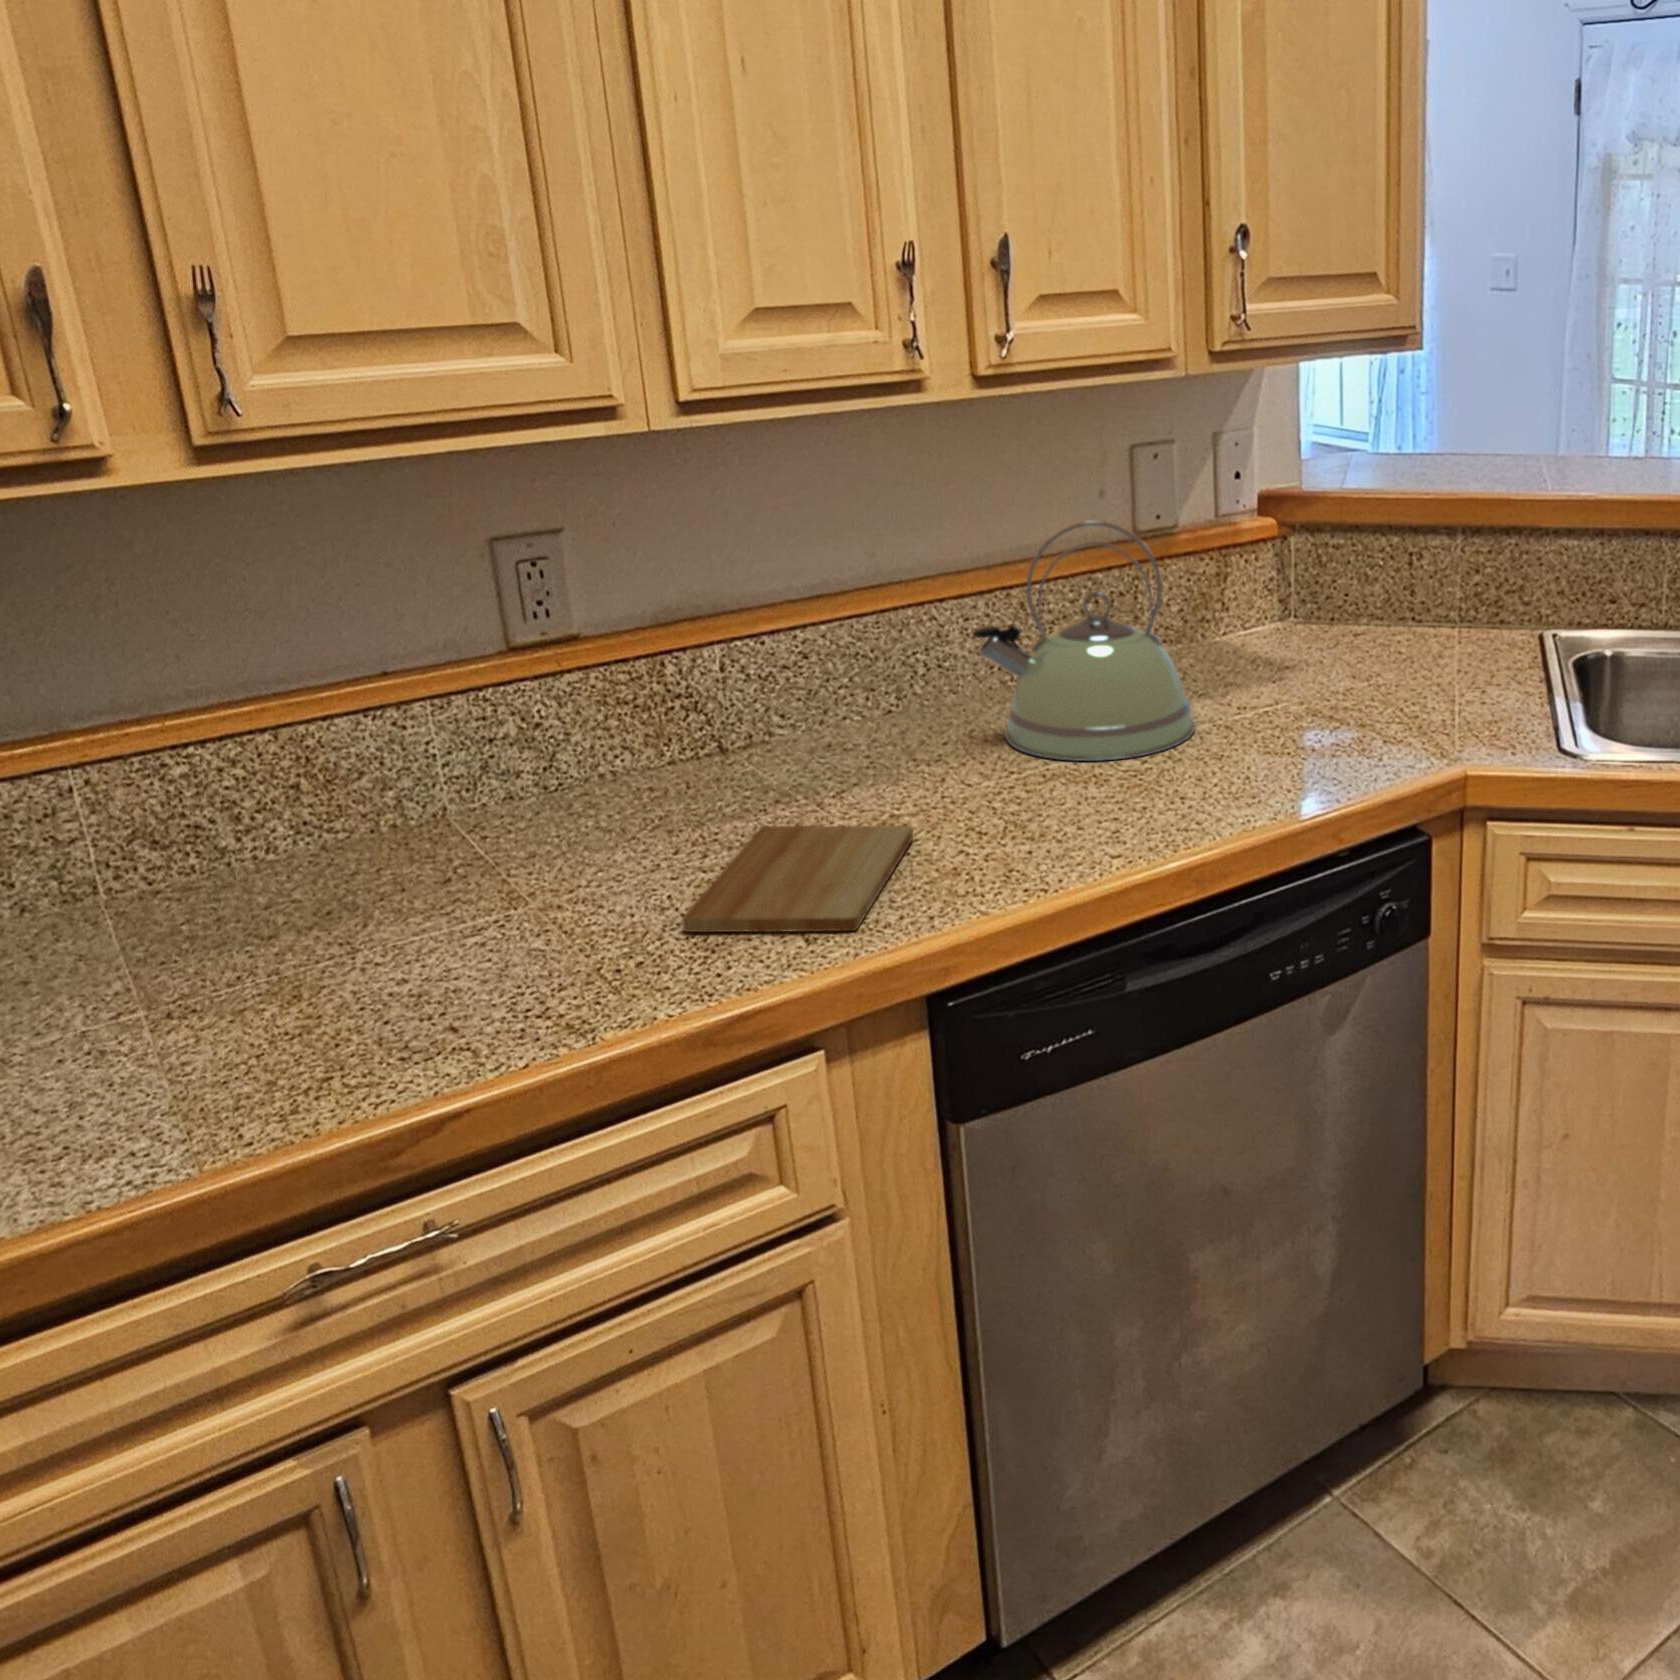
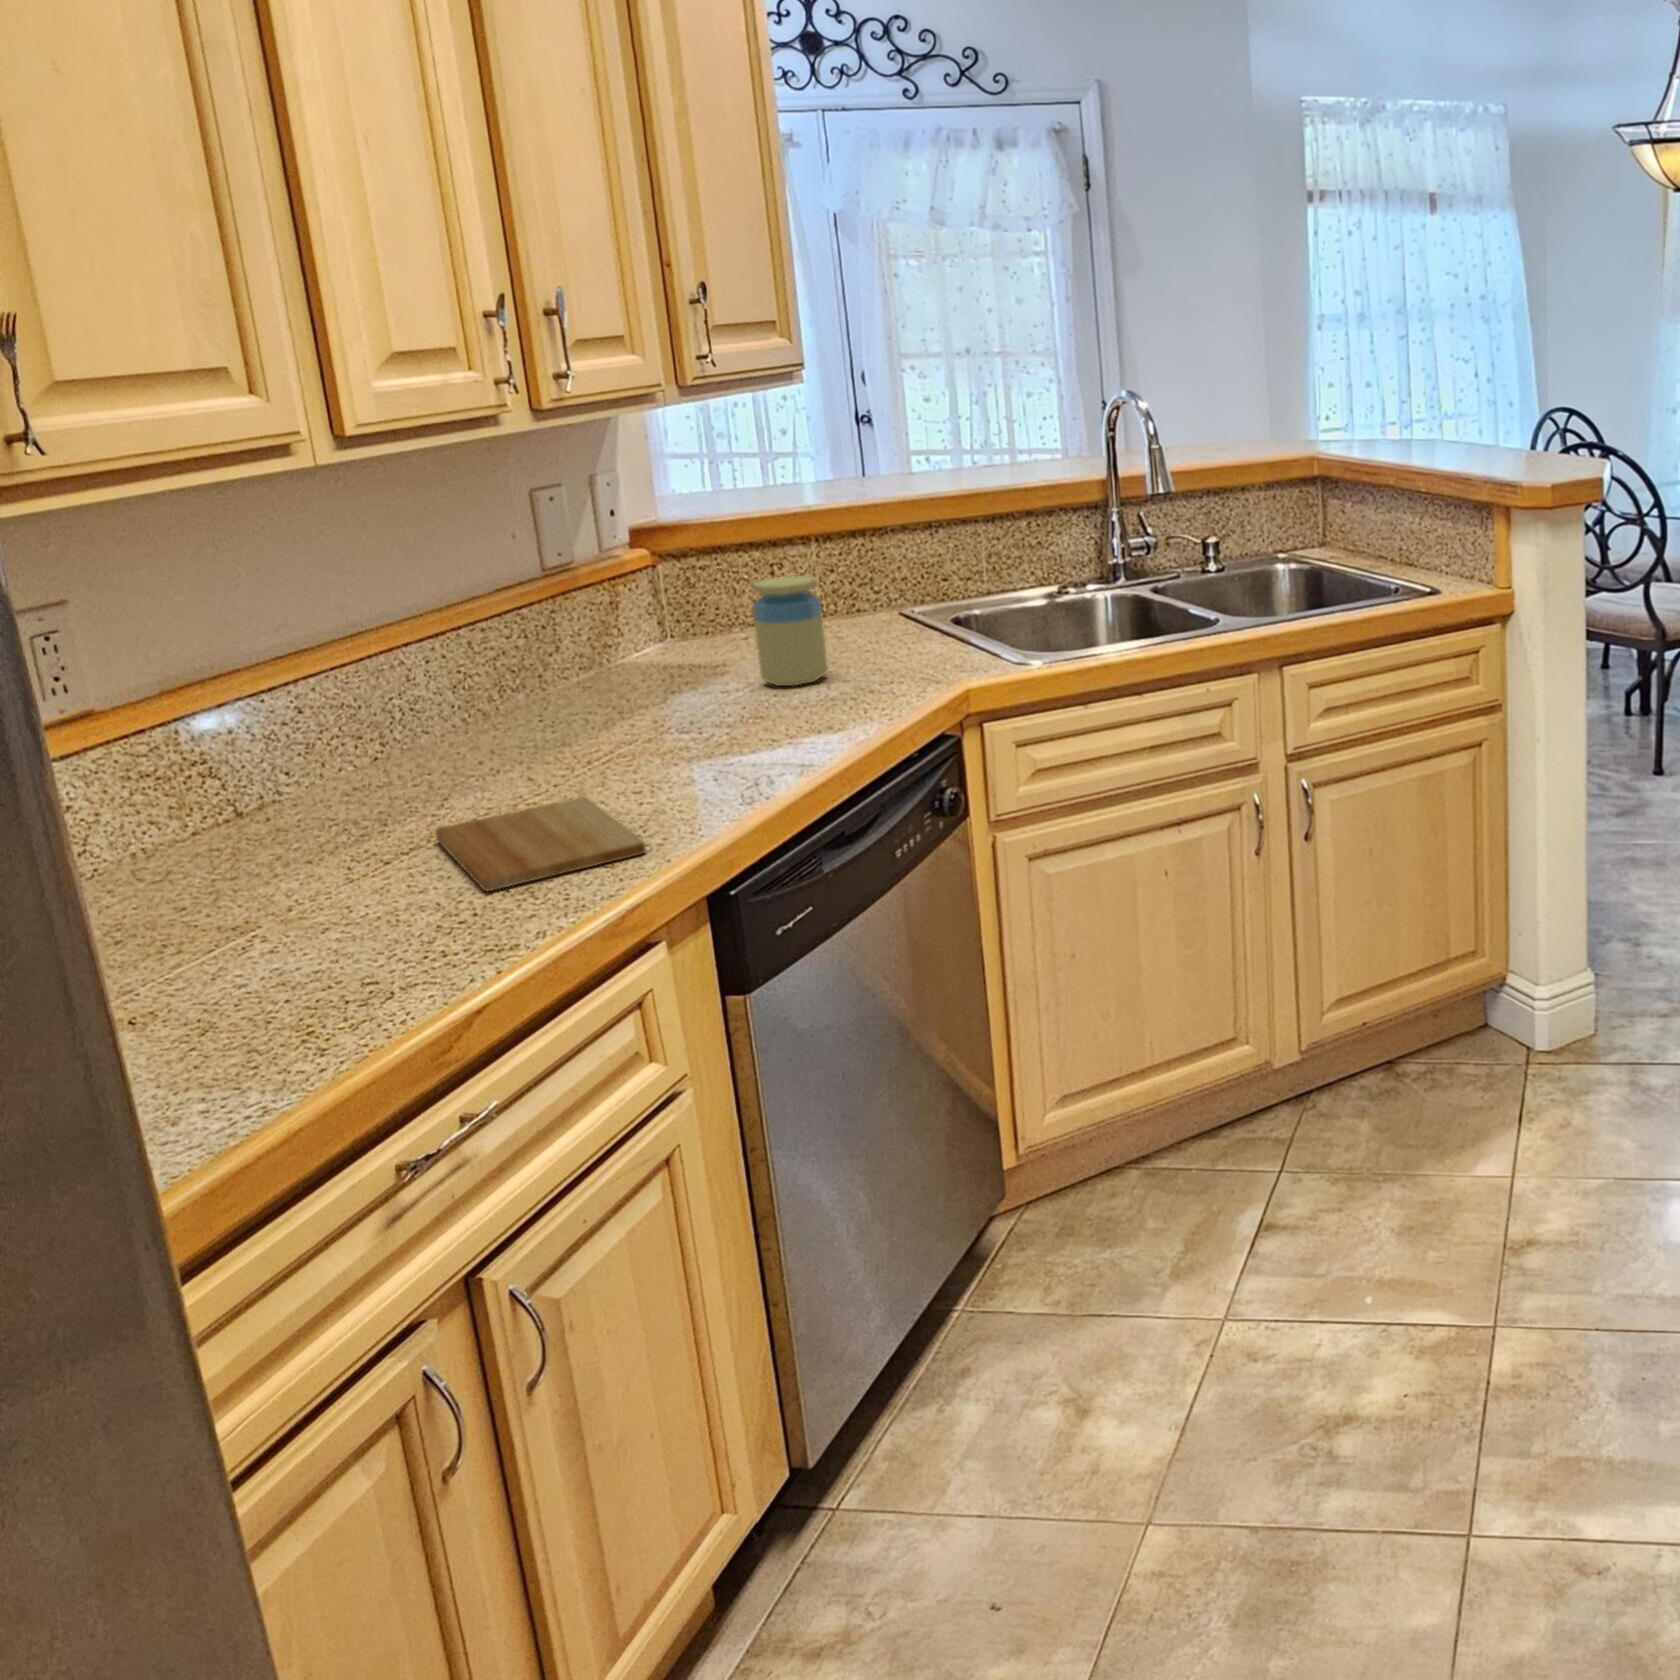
kettle: present [973,520,1195,761] -> none [501,543,718,749]
jar: none [1278,581,1350,718] -> present [752,576,828,686]

